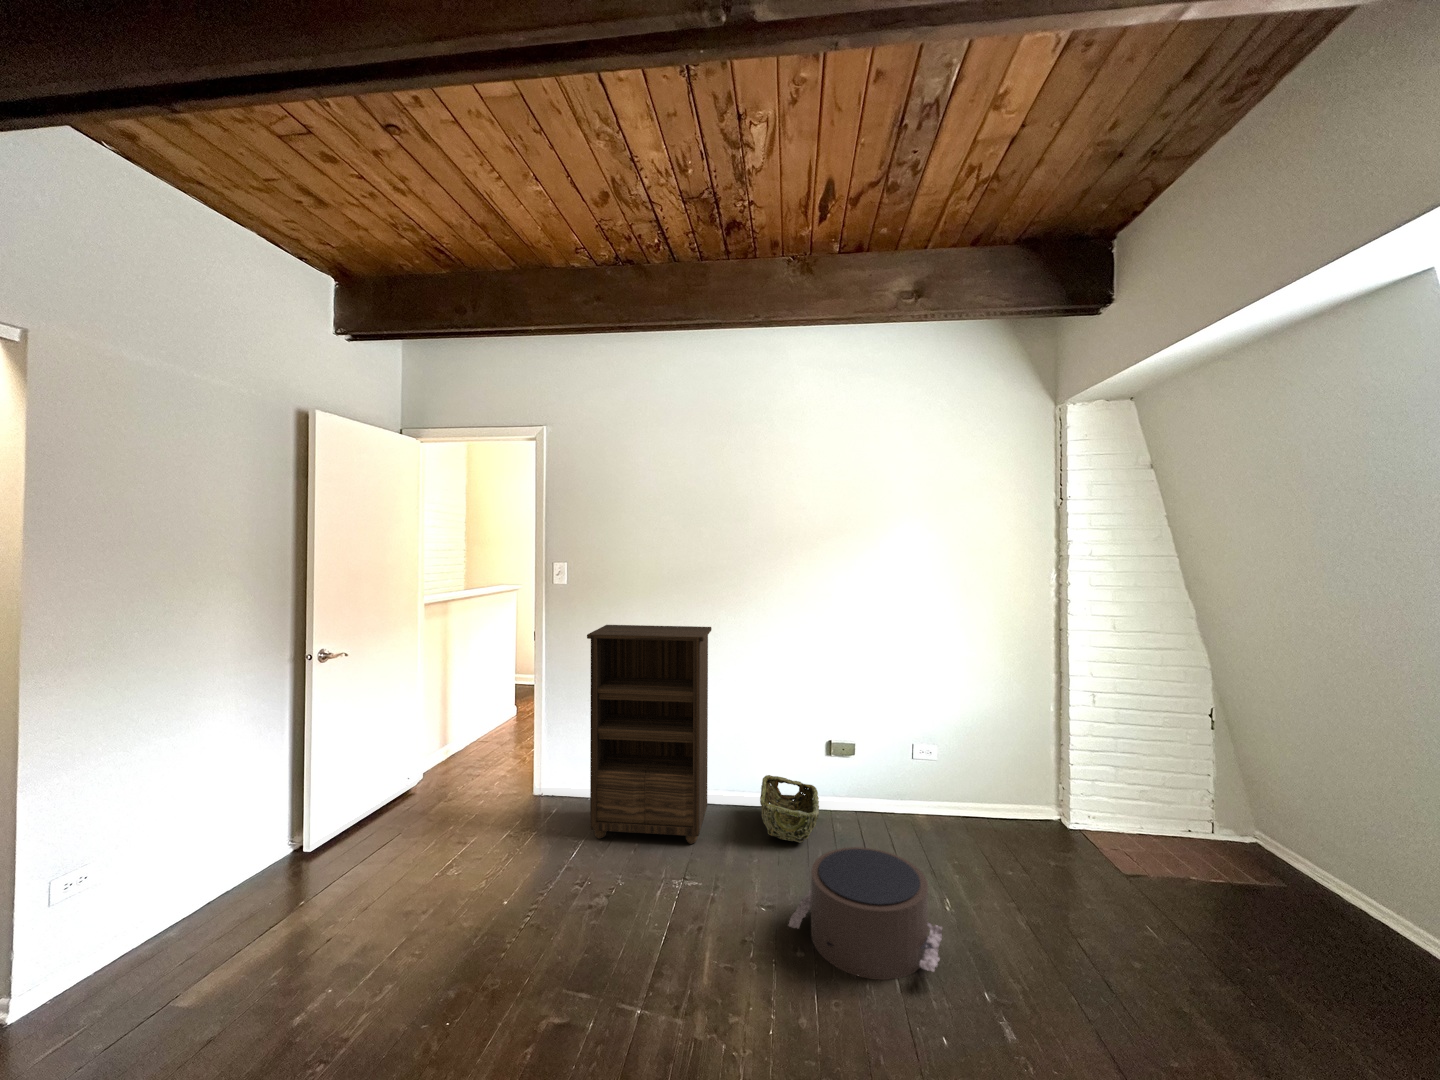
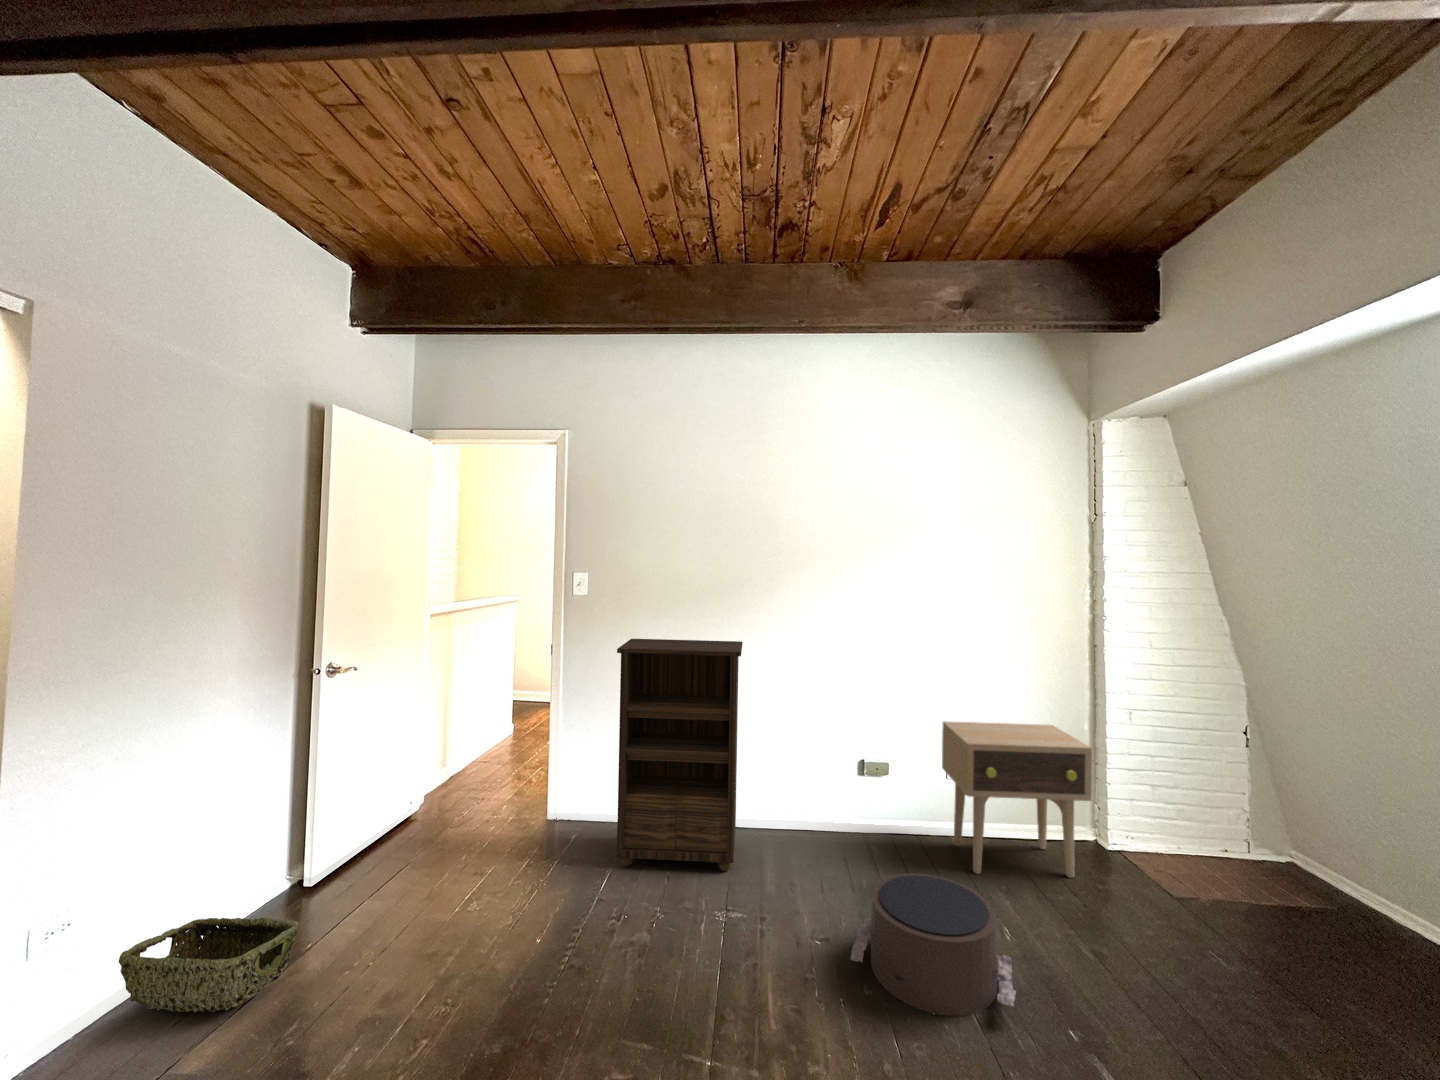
side table: none [908,703,1047,854] -> present [942,721,1092,878]
woven basket: present [760,775,819,843] -> present [119,918,299,1012]

